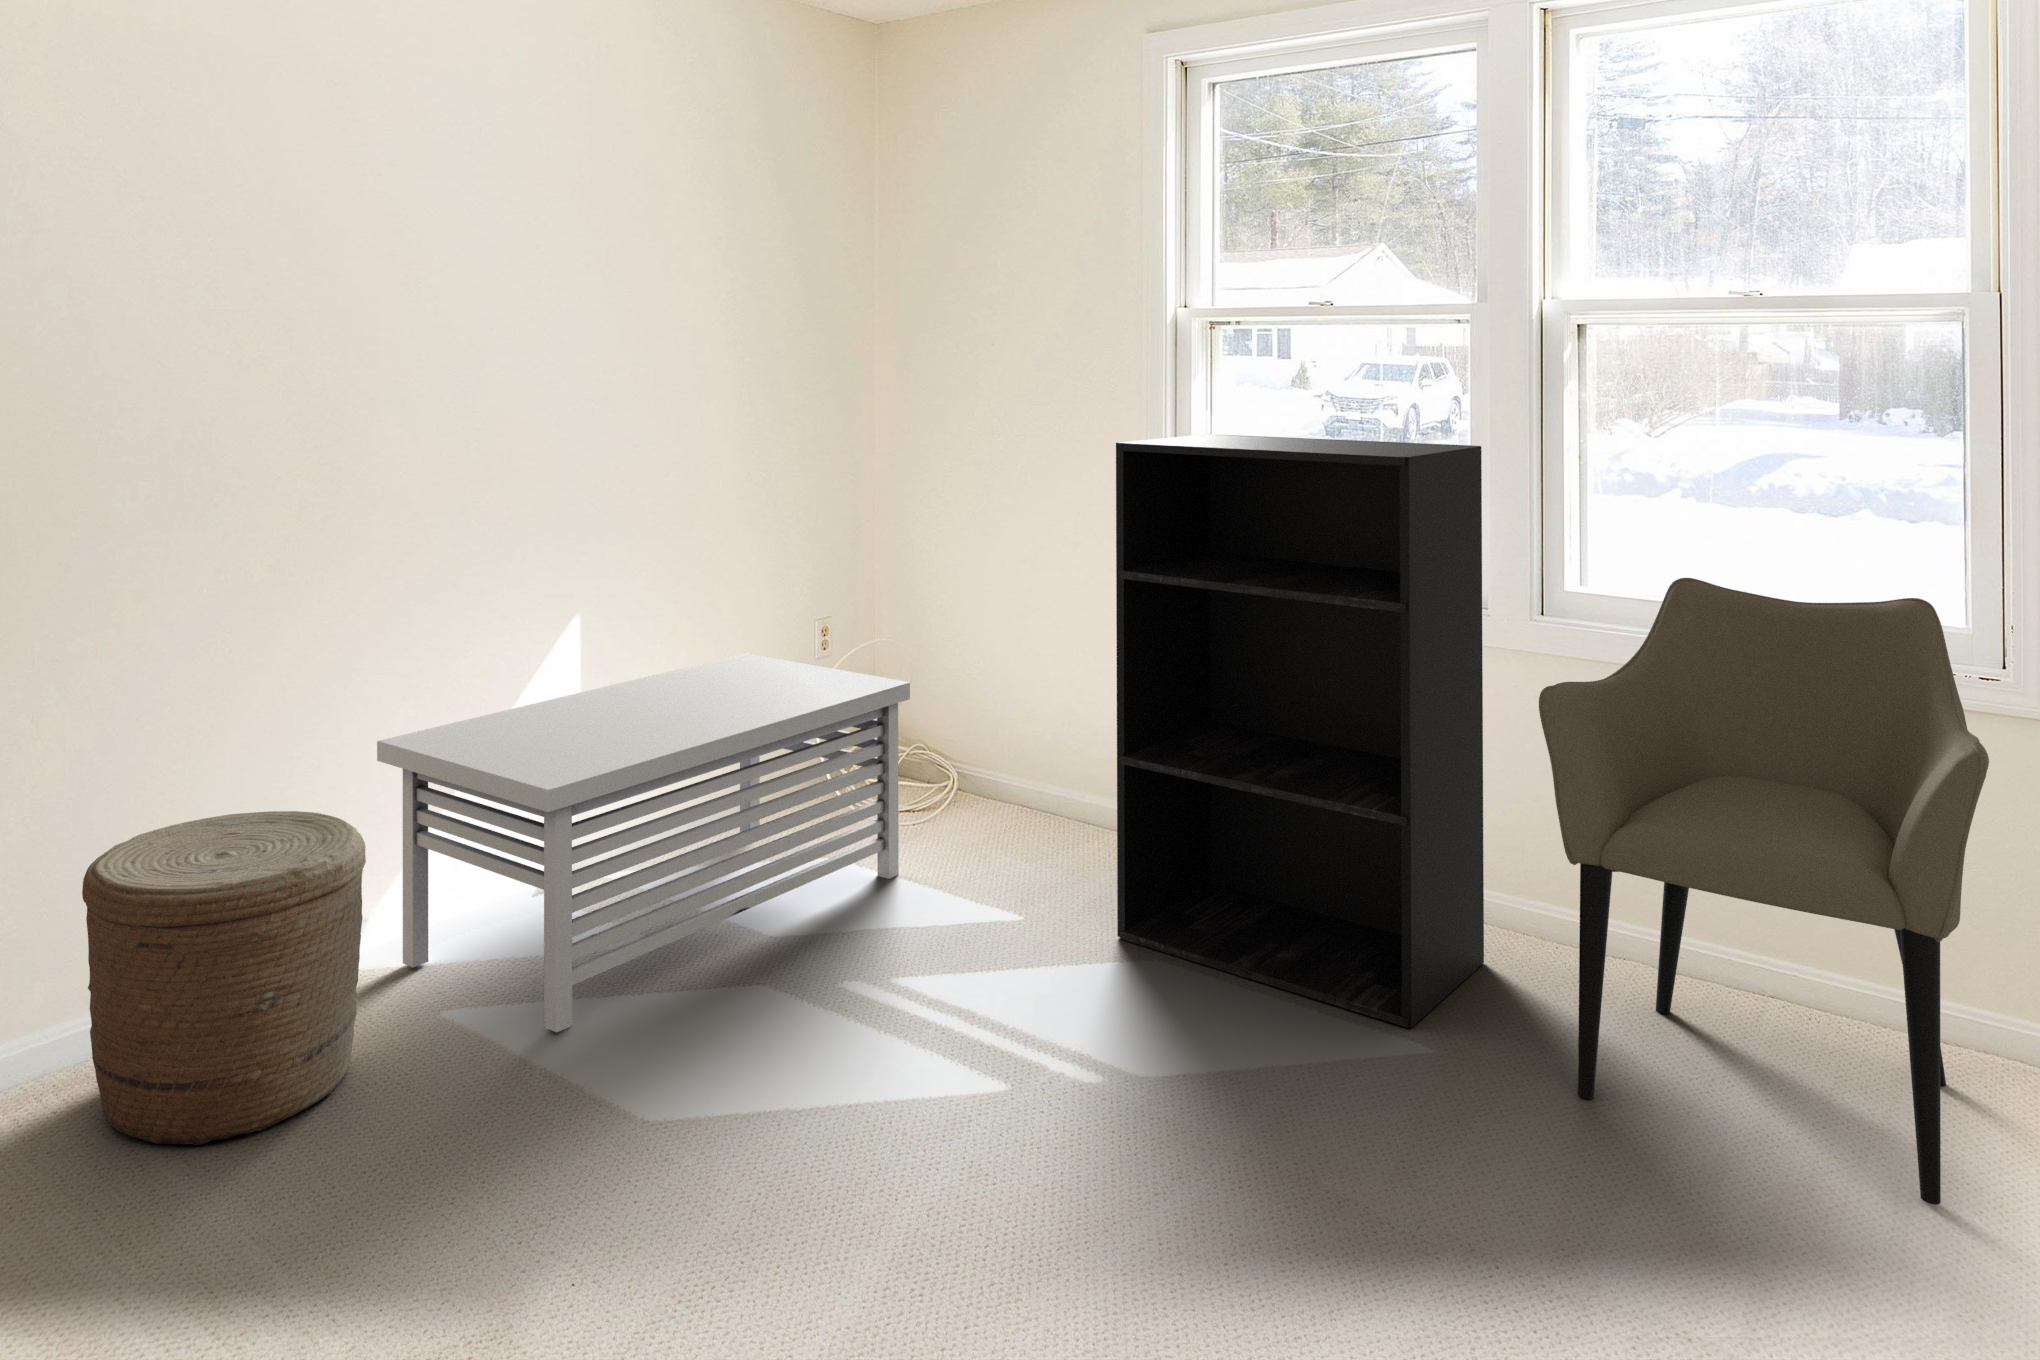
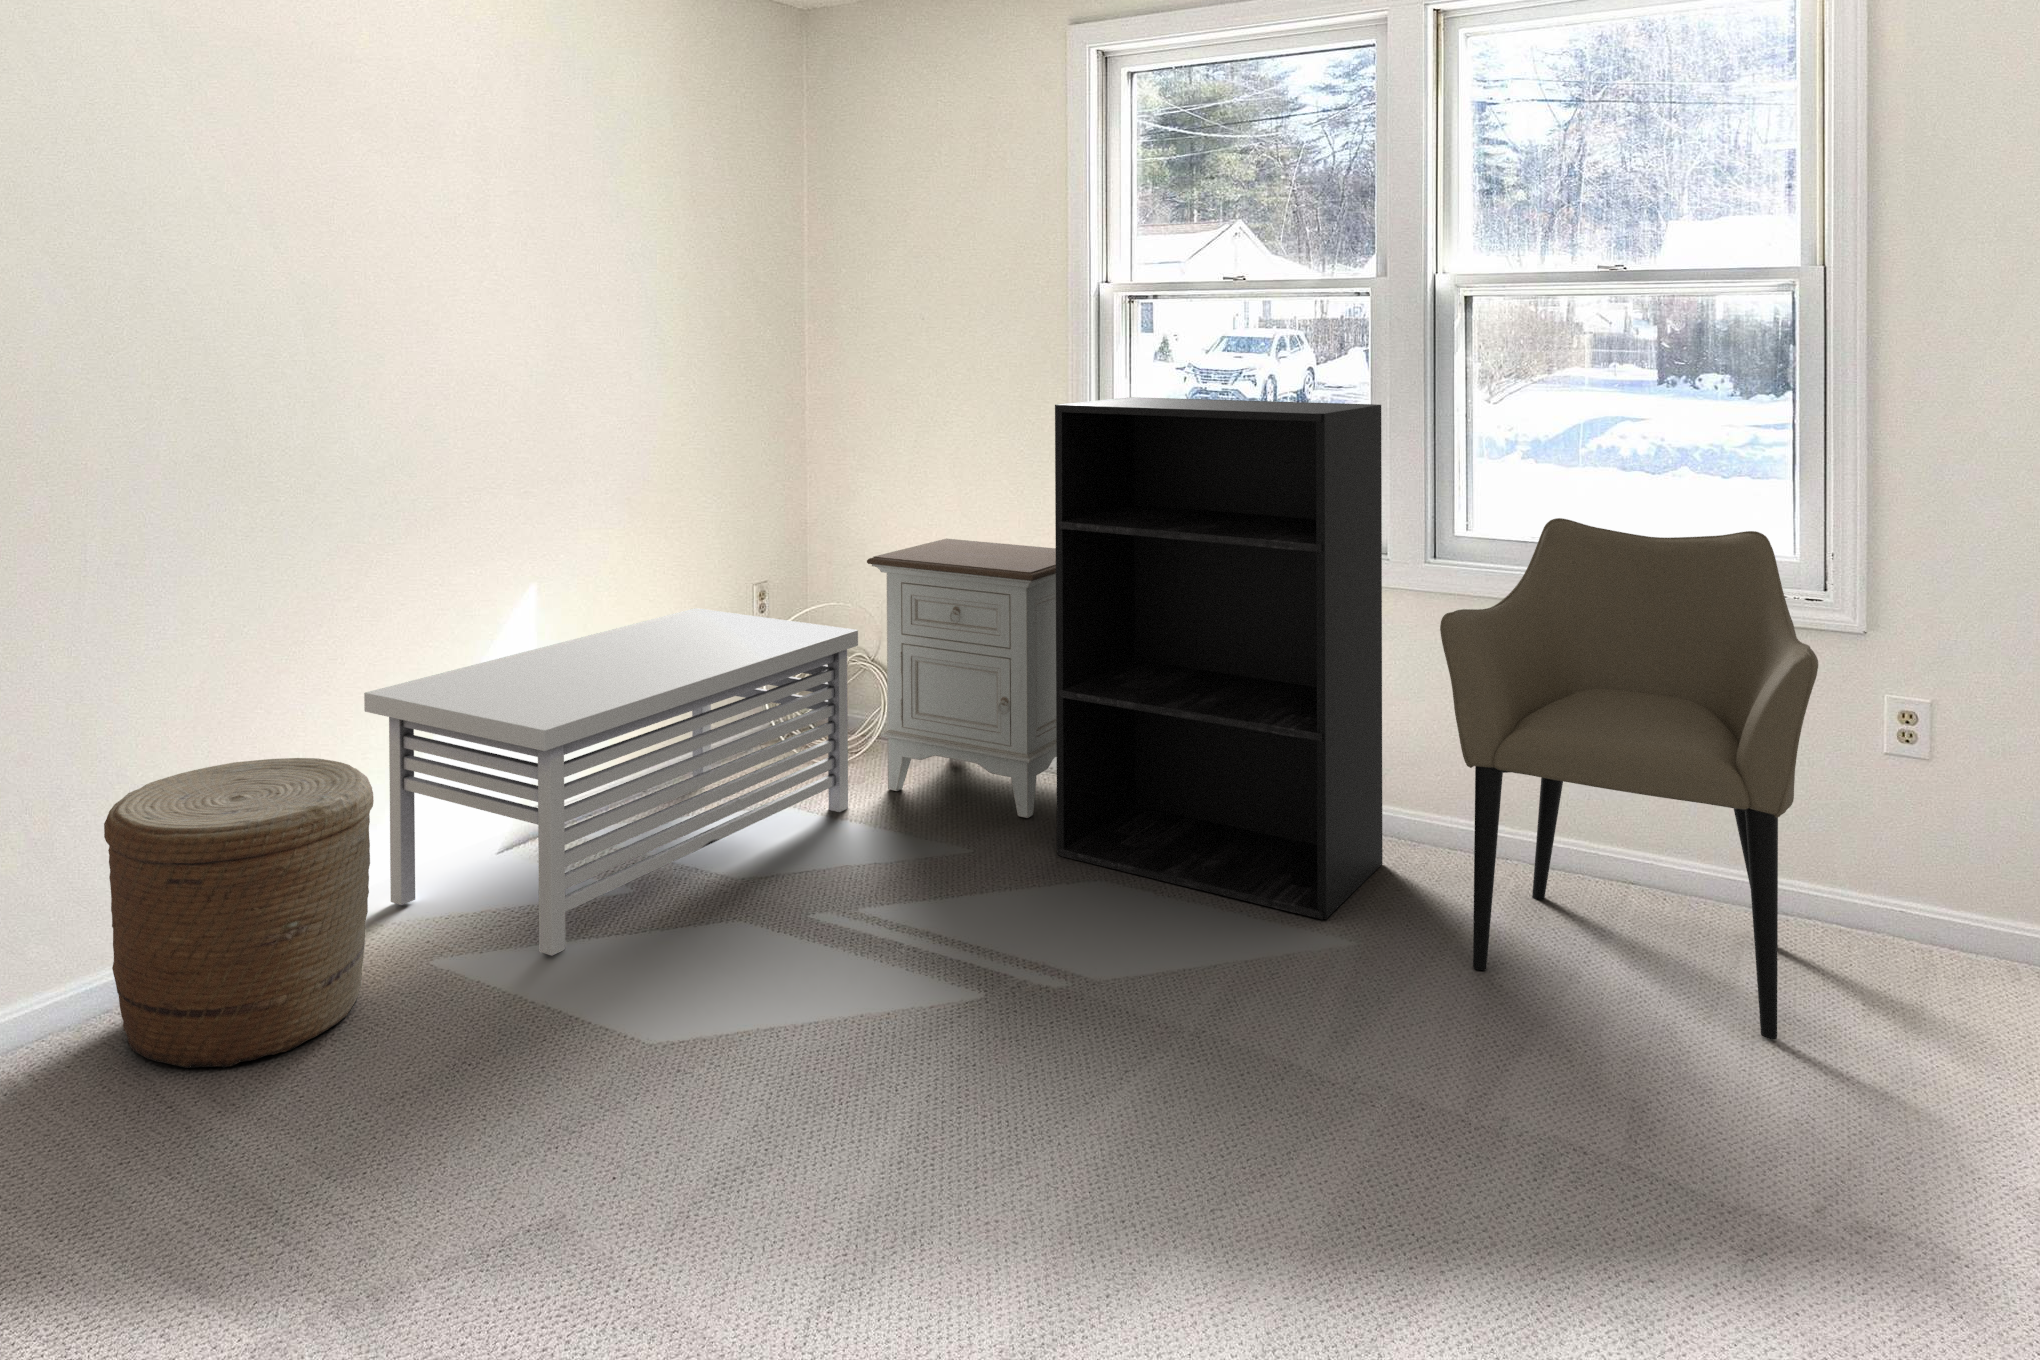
nightstand: none [922,583,1176,893] -> present [867,539,1057,818]

